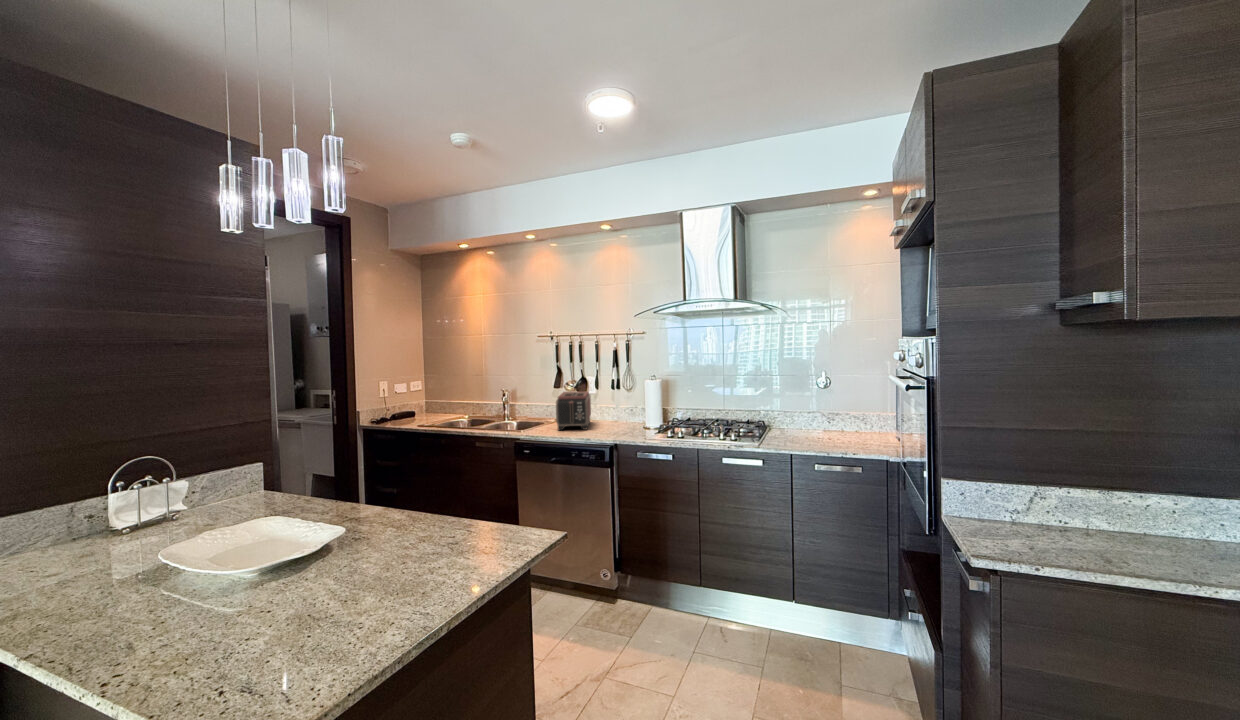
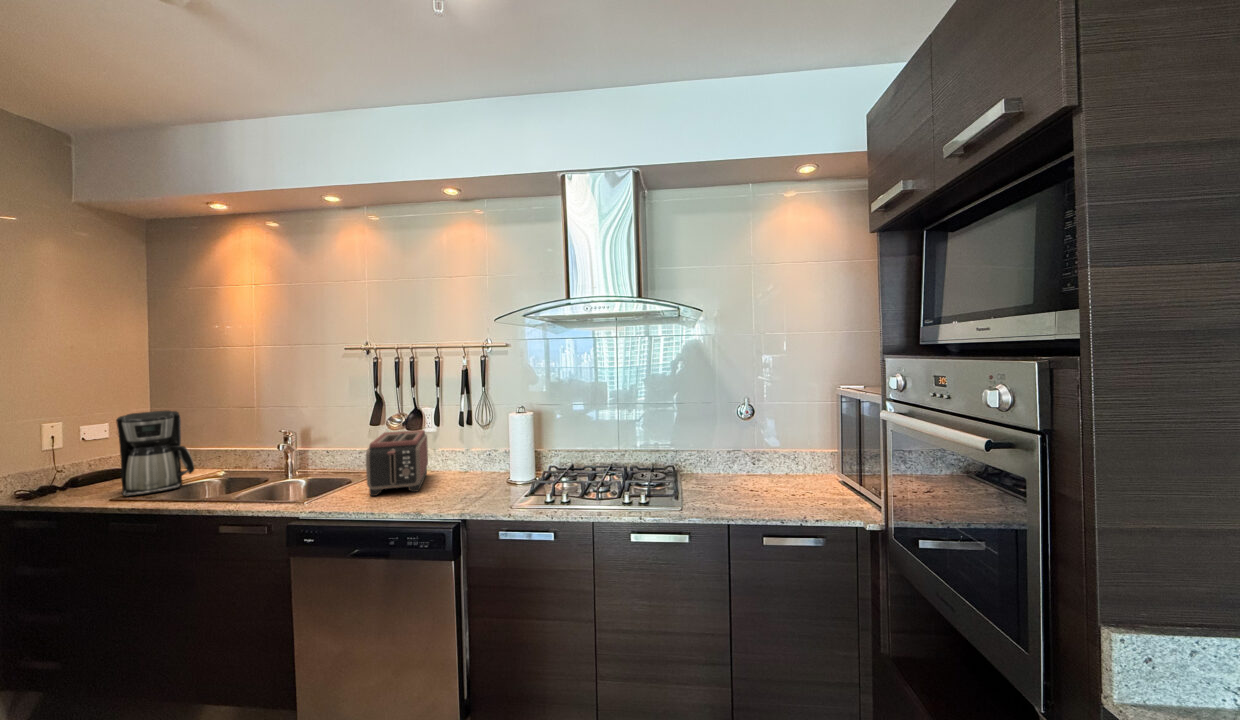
coffee maker: none [416,375,454,425] -> present [116,411,194,497]

